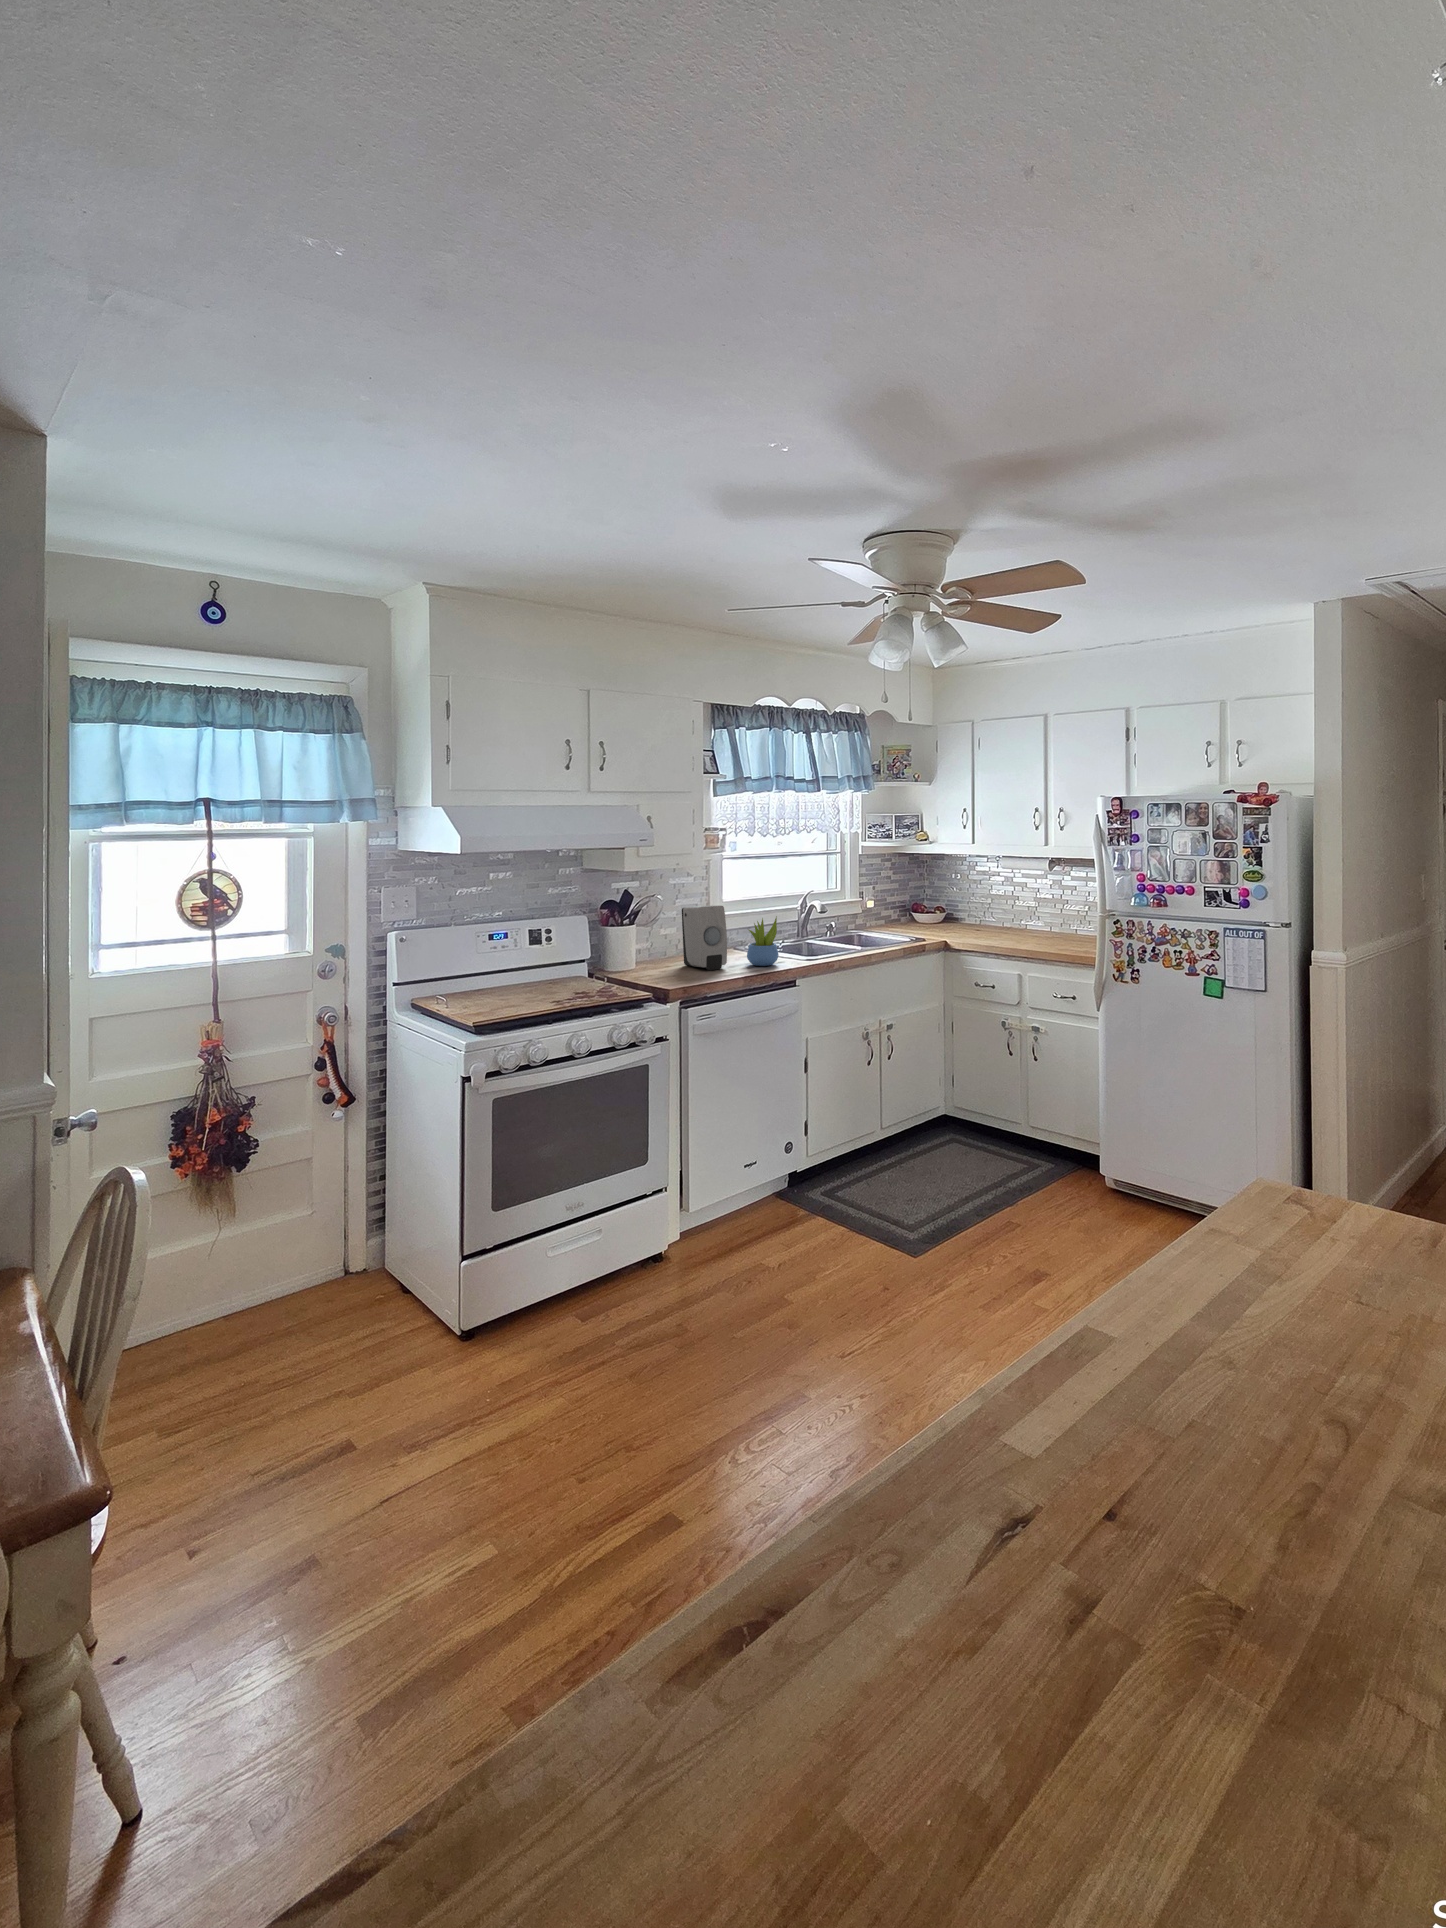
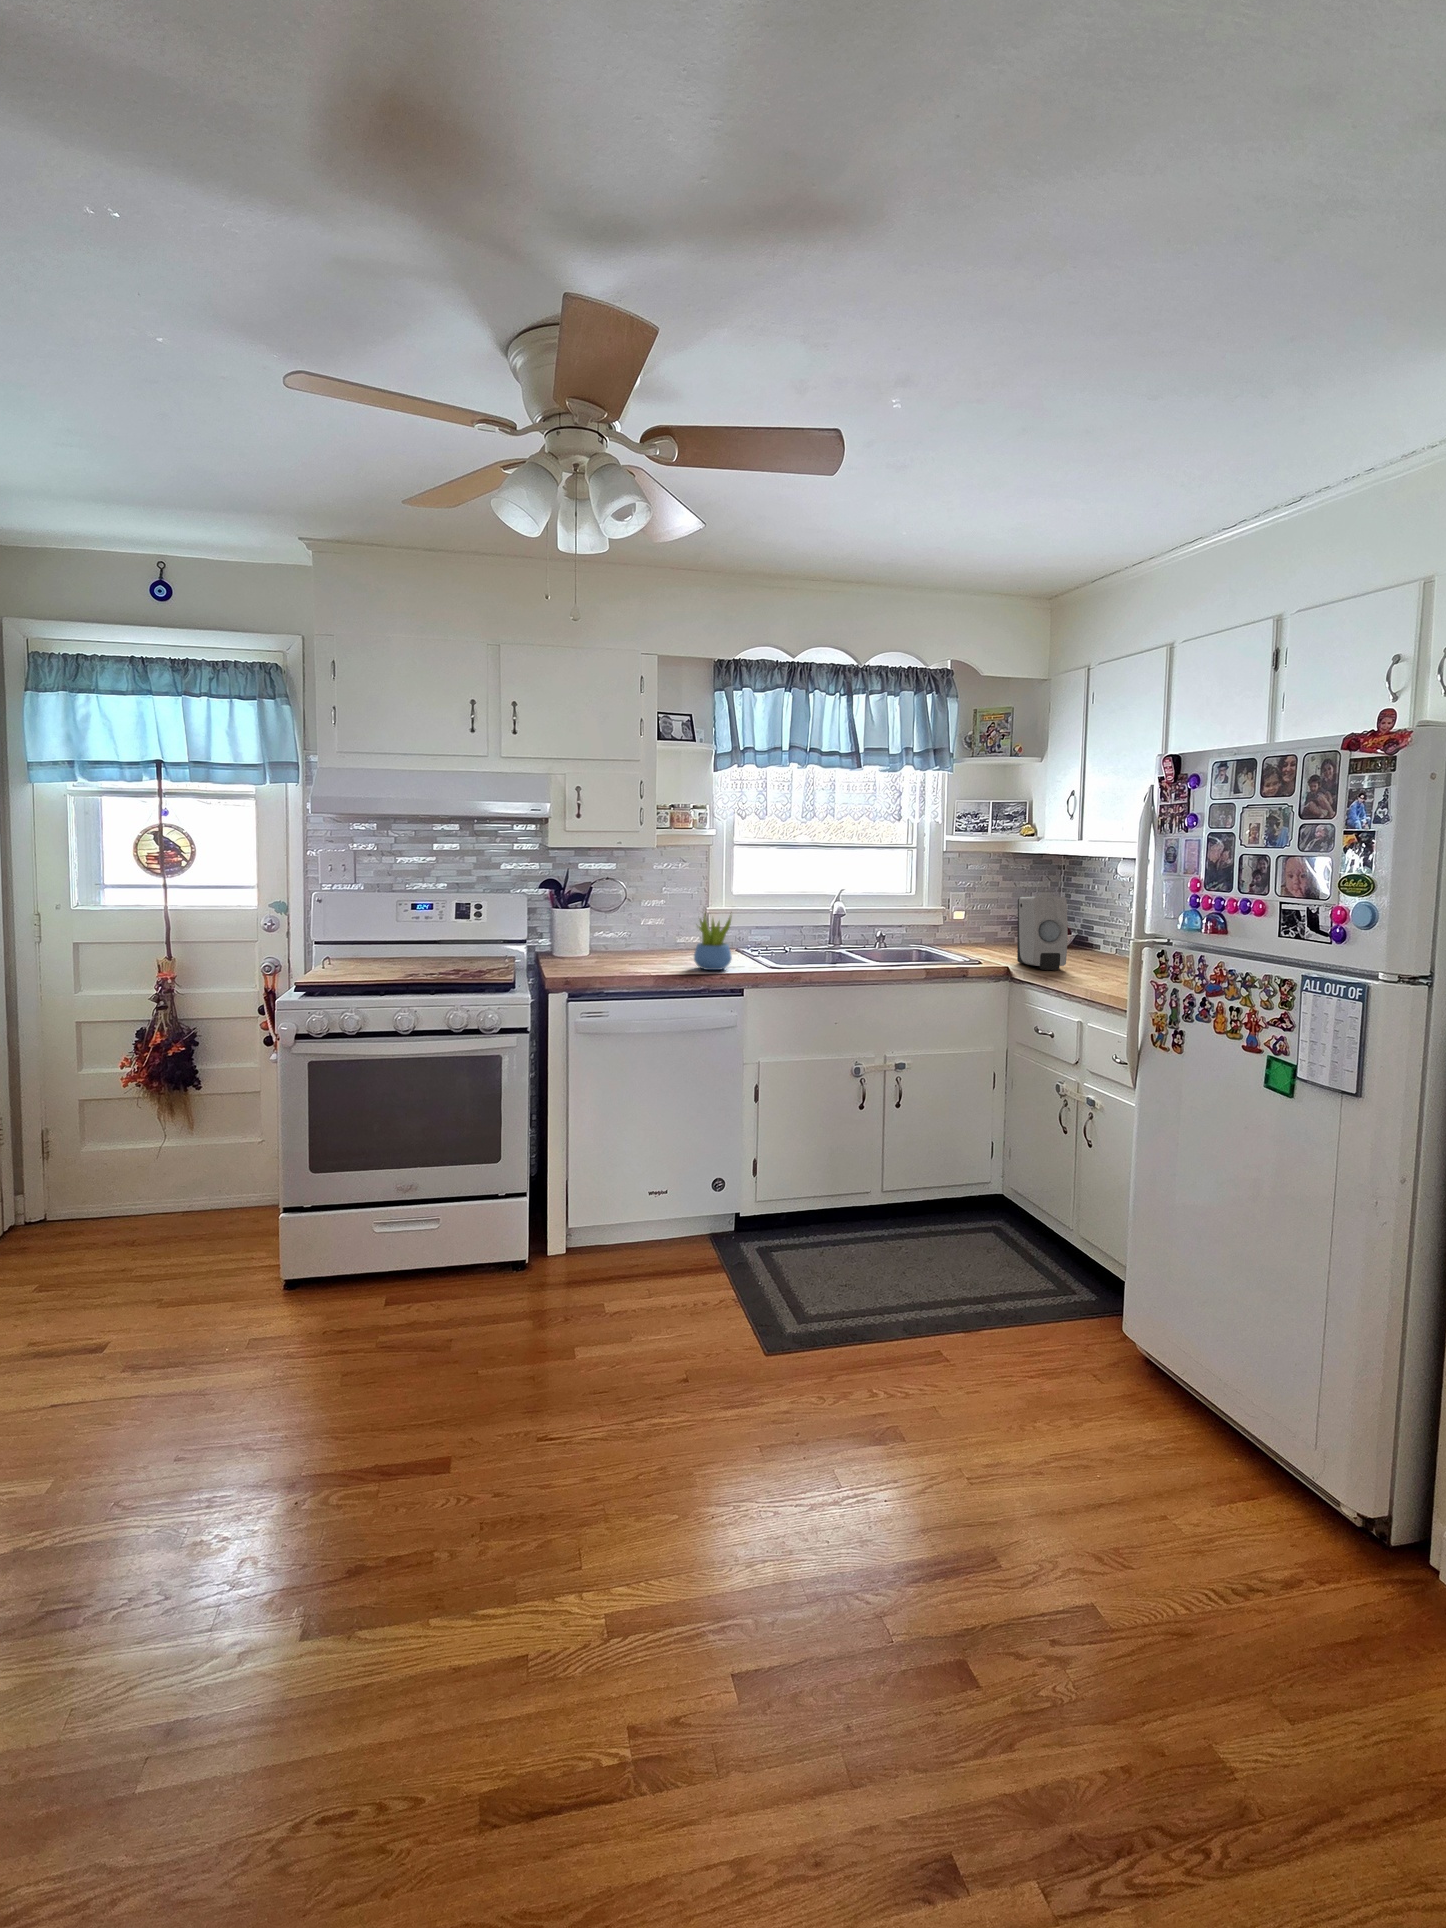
soap dispenser: present [682,906,727,970] -> present [1017,897,1068,970]

